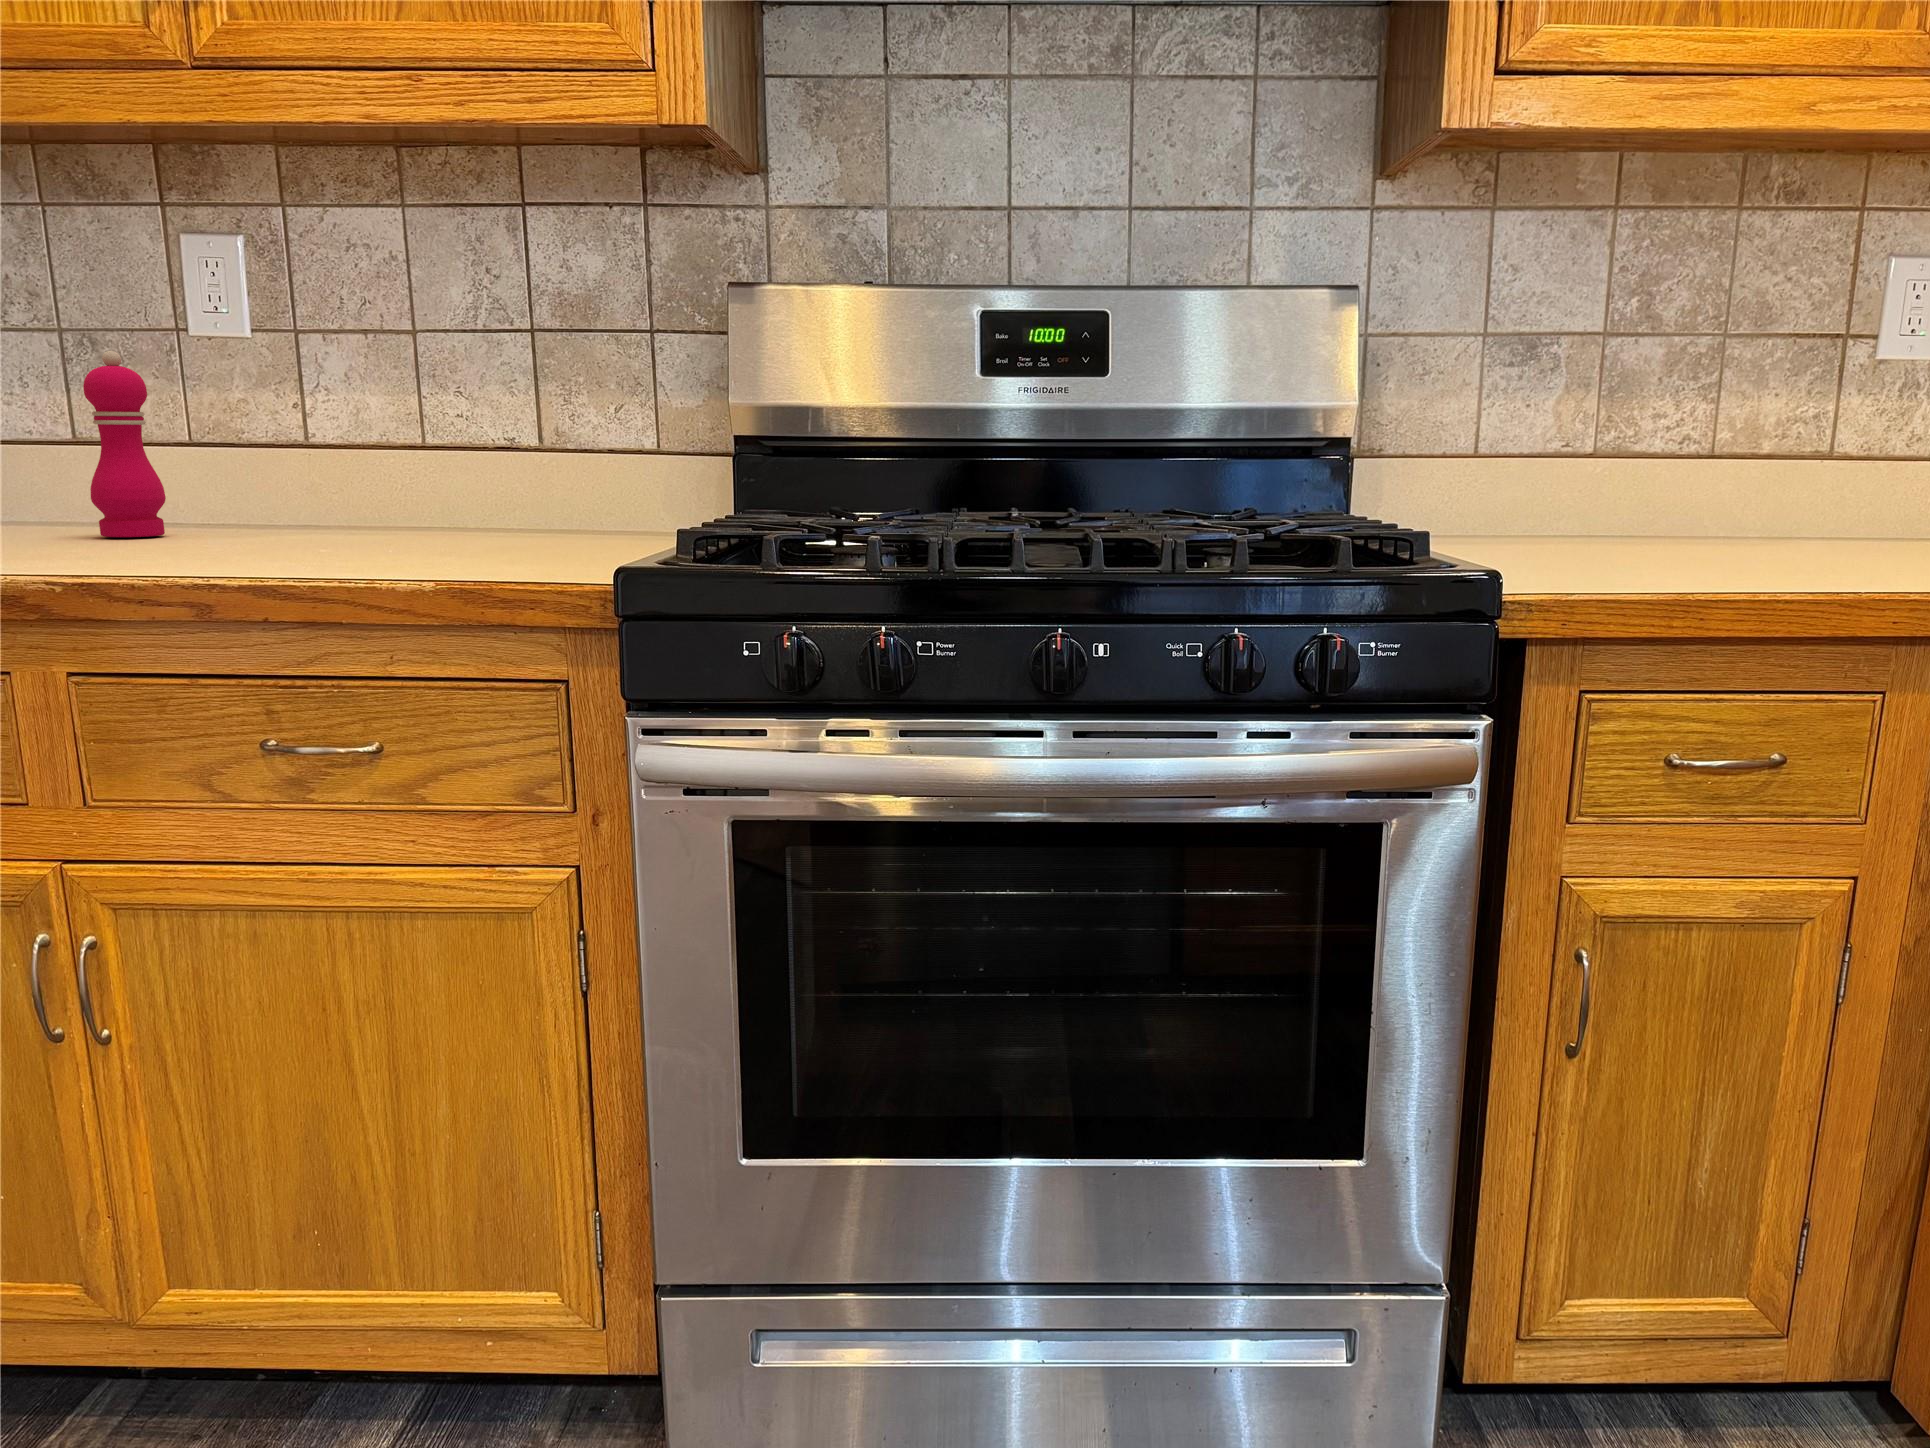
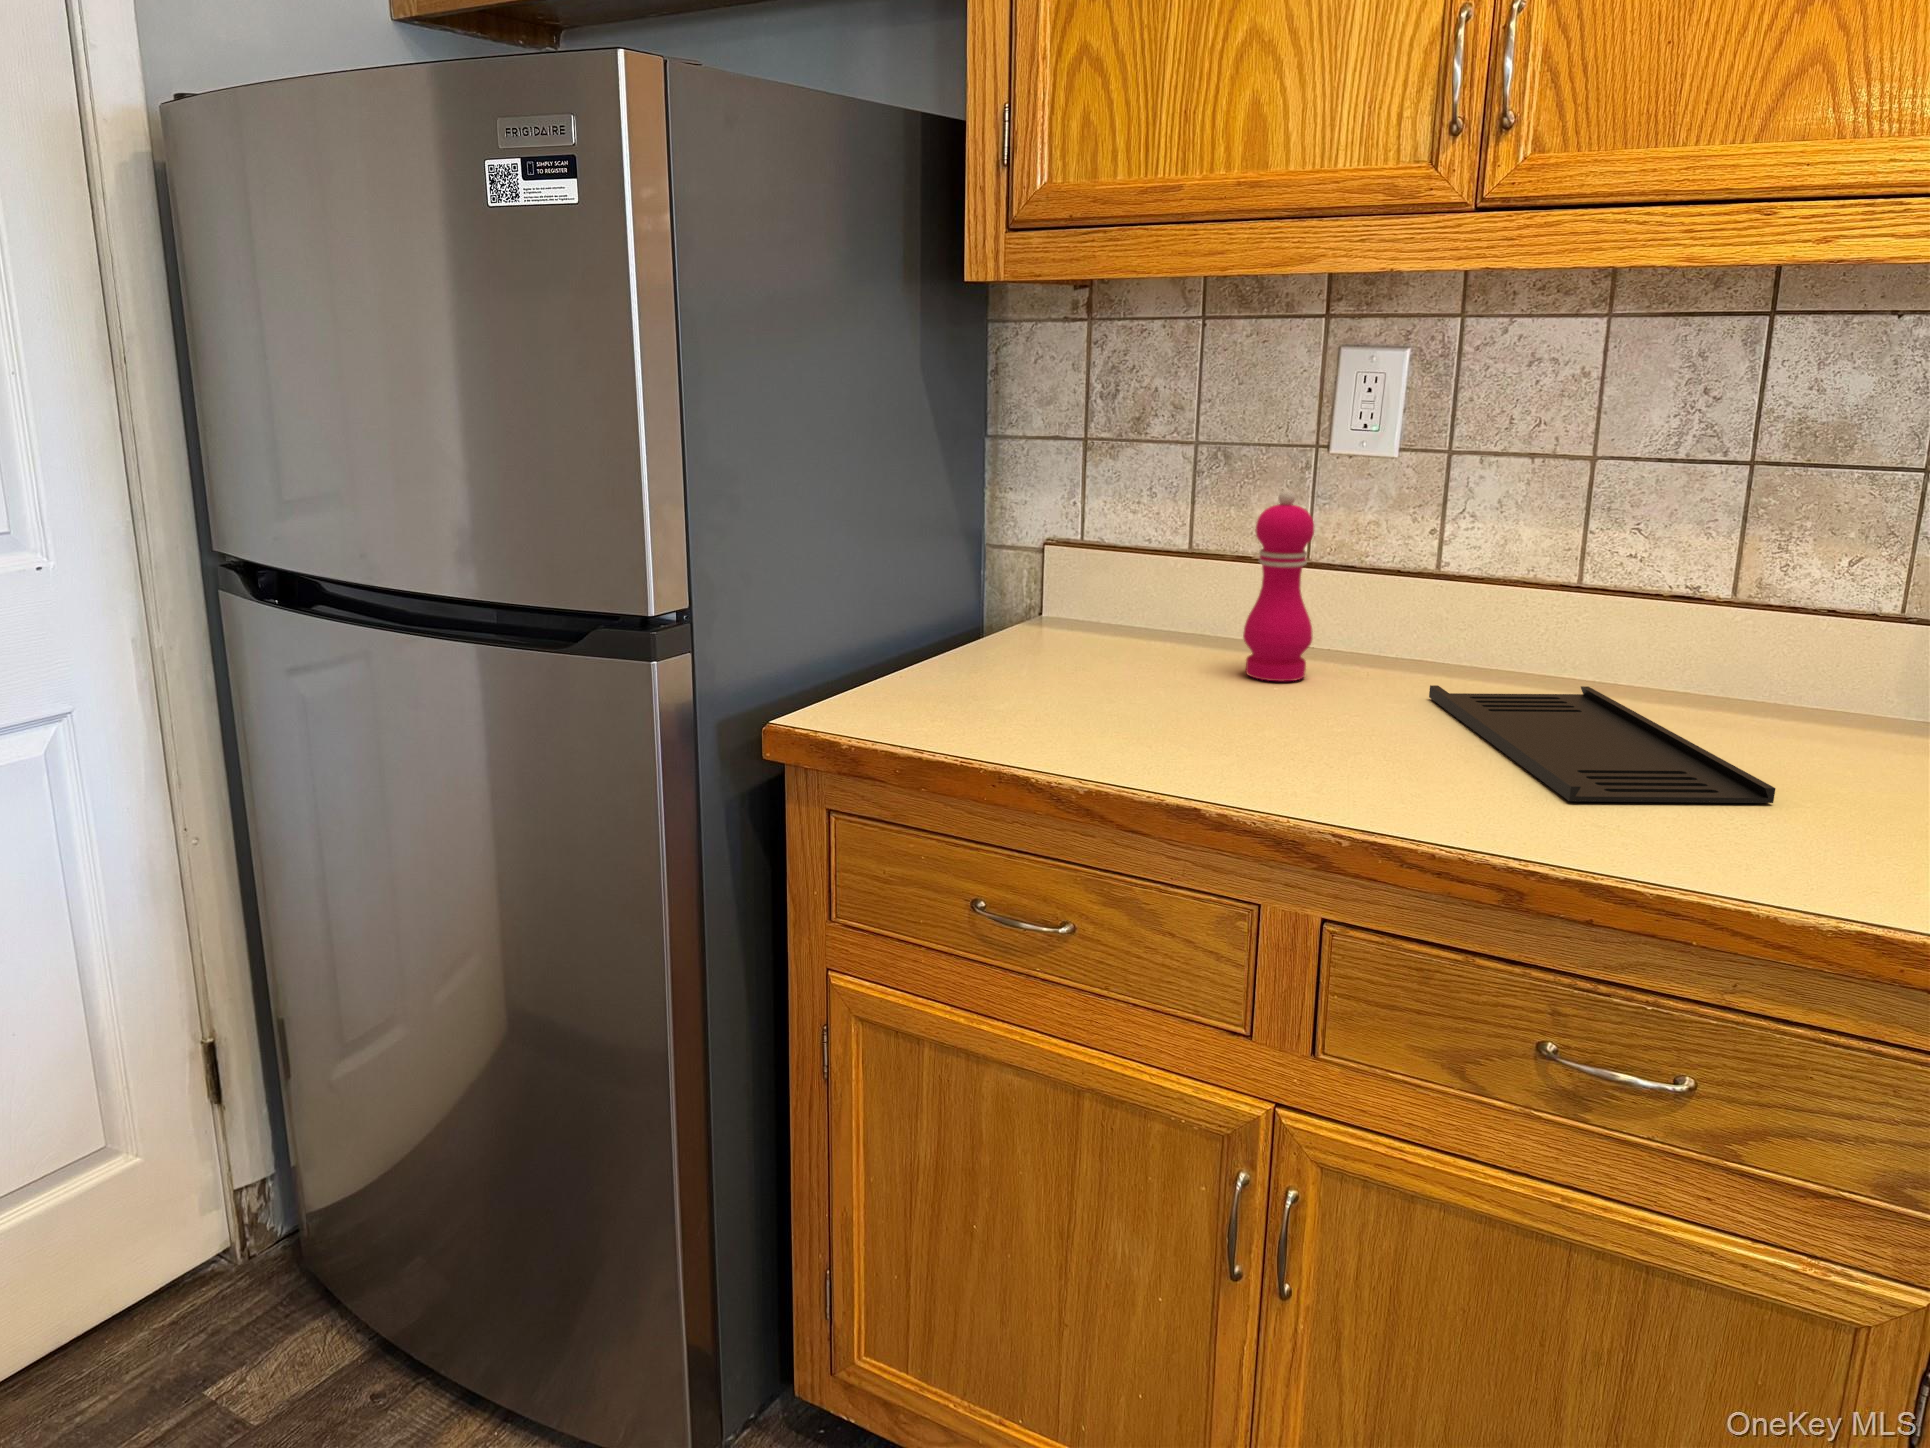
tray: none [272,523,482,560] -> present [1429,685,1775,803]

